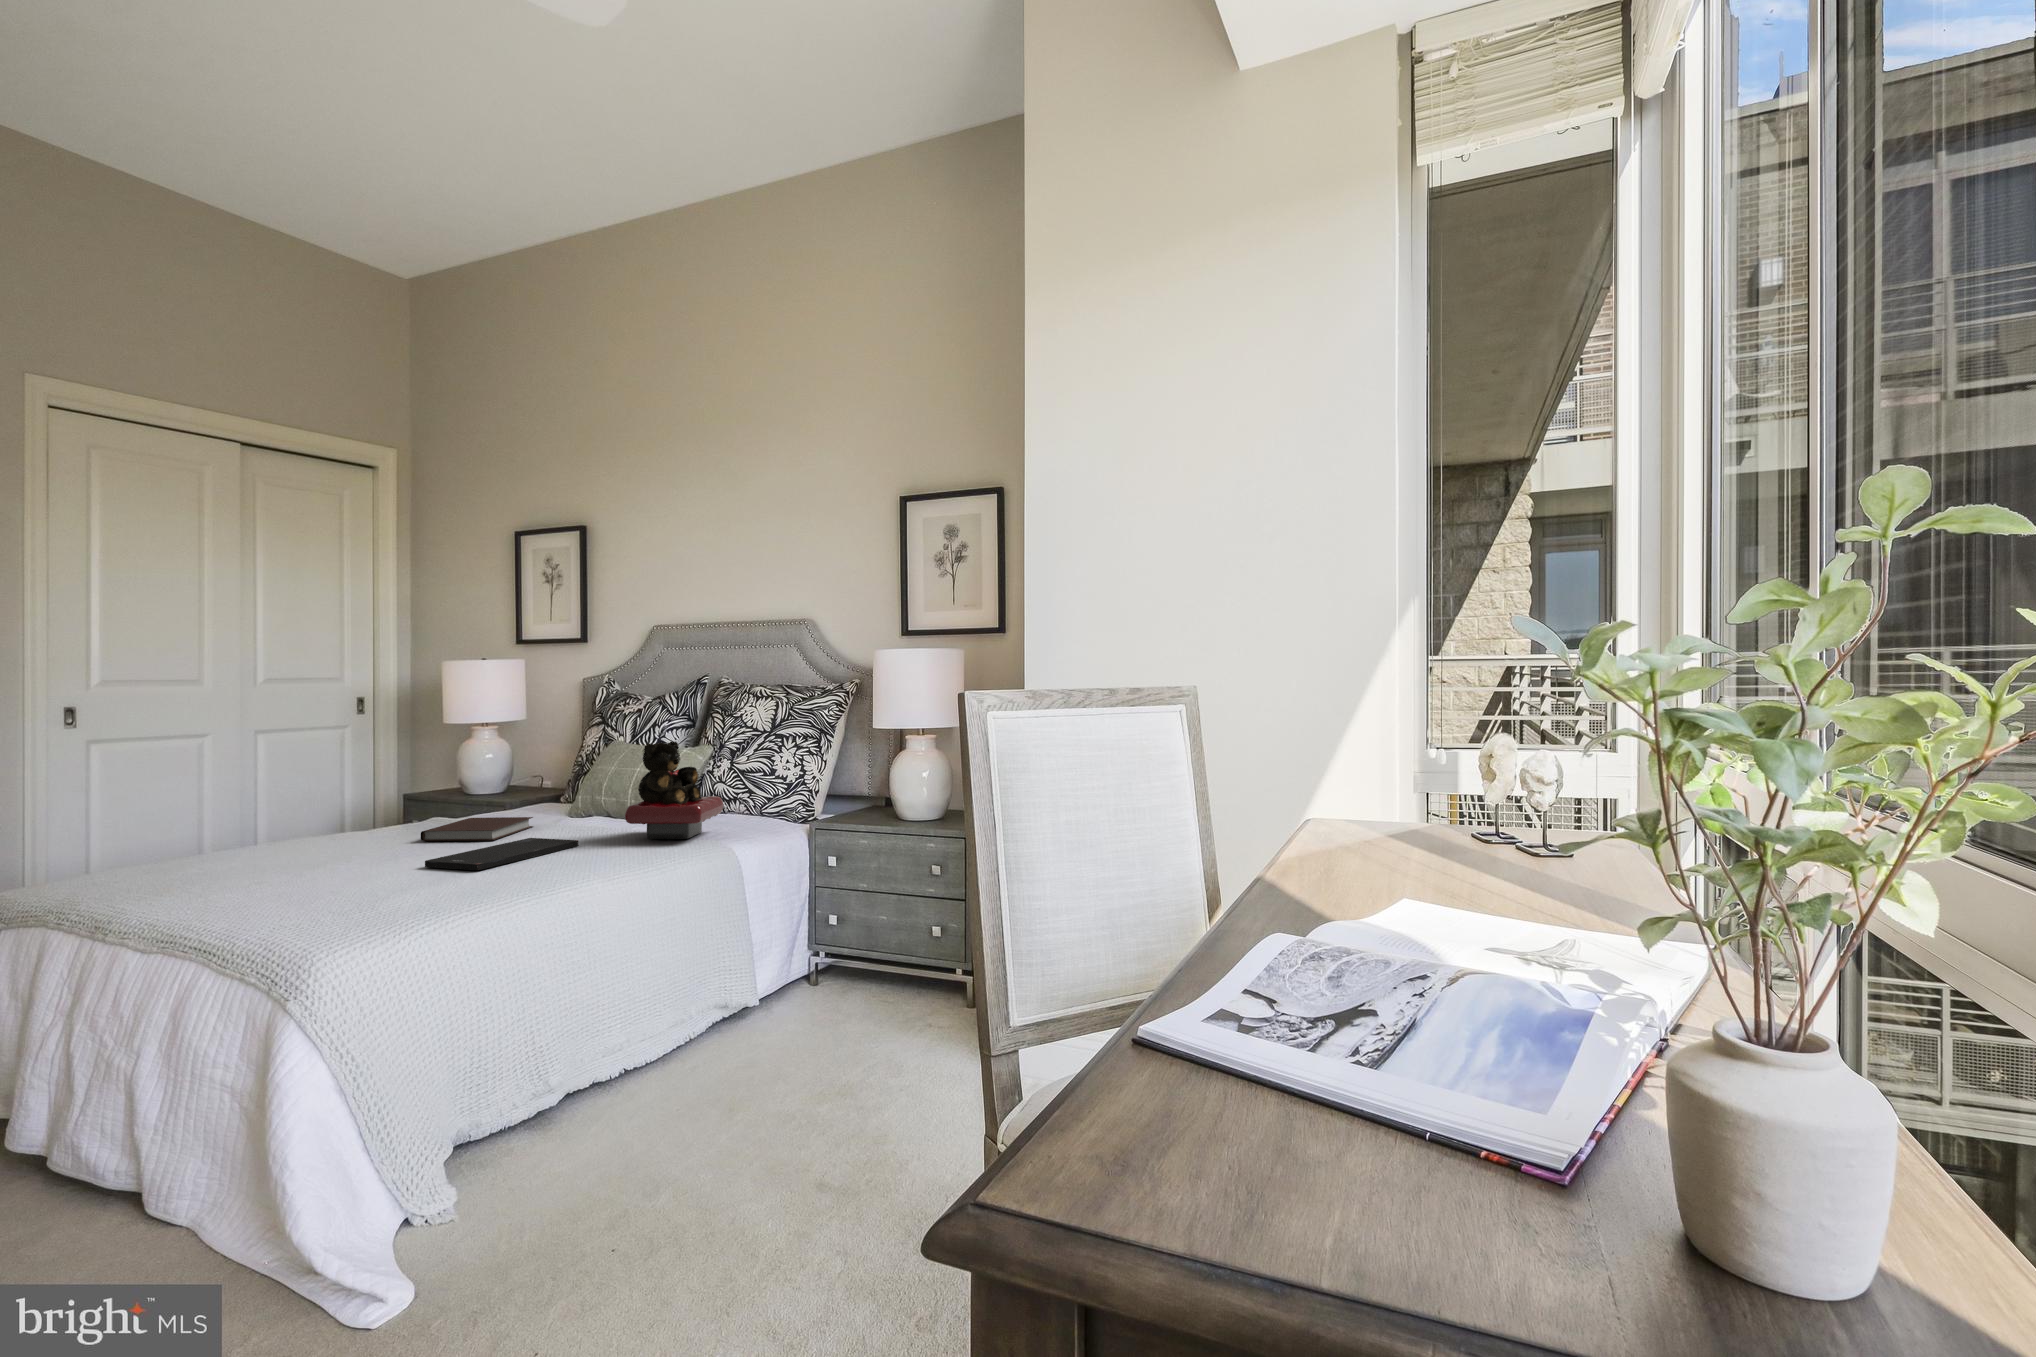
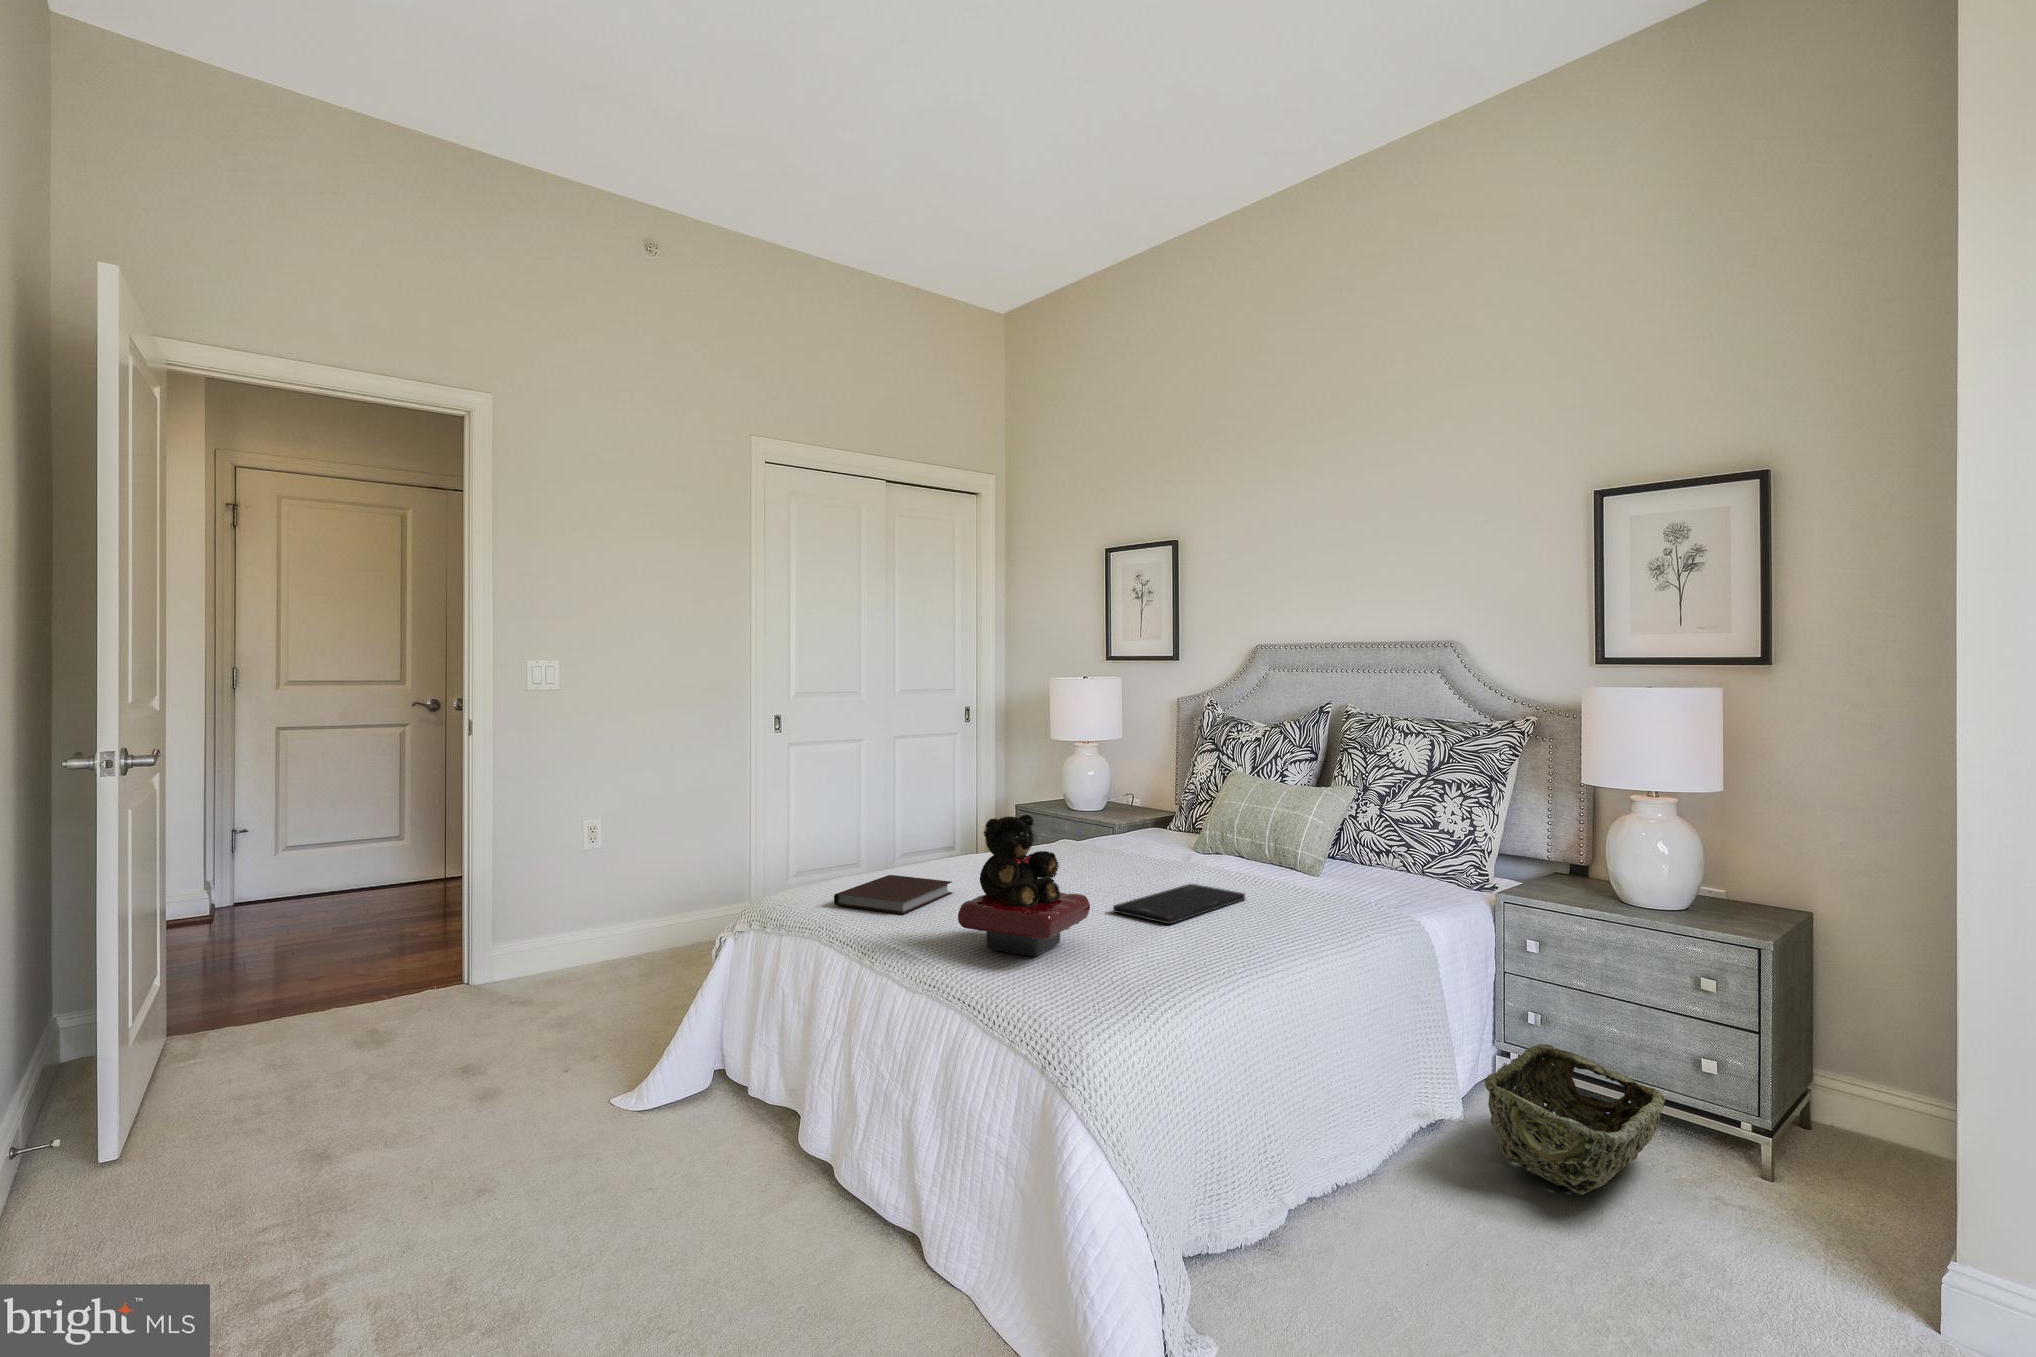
teddy bear: present [625,741,723,839] -> present [958,815,1090,956]
notebook: present [421,817,533,841] -> present [834,875,952,914]
woven basket: none [769,938,915,1046] -> present [1484,1044,1666,1195]

